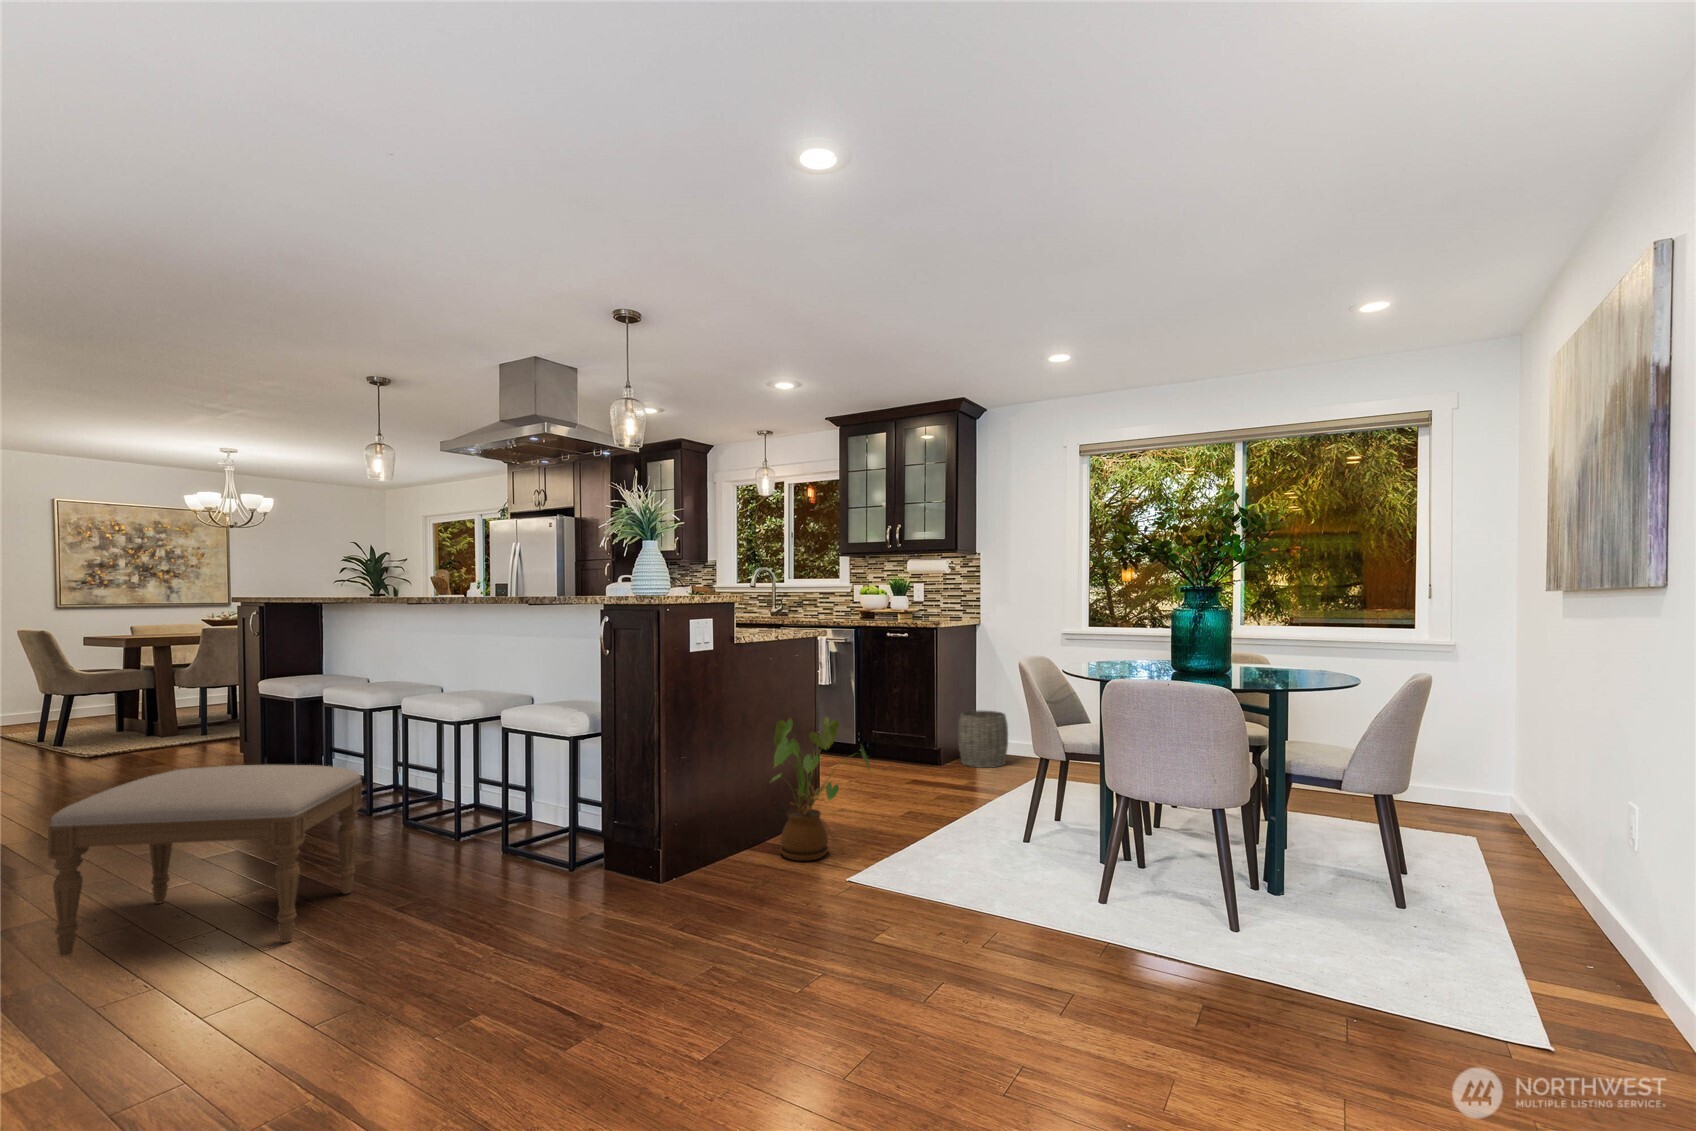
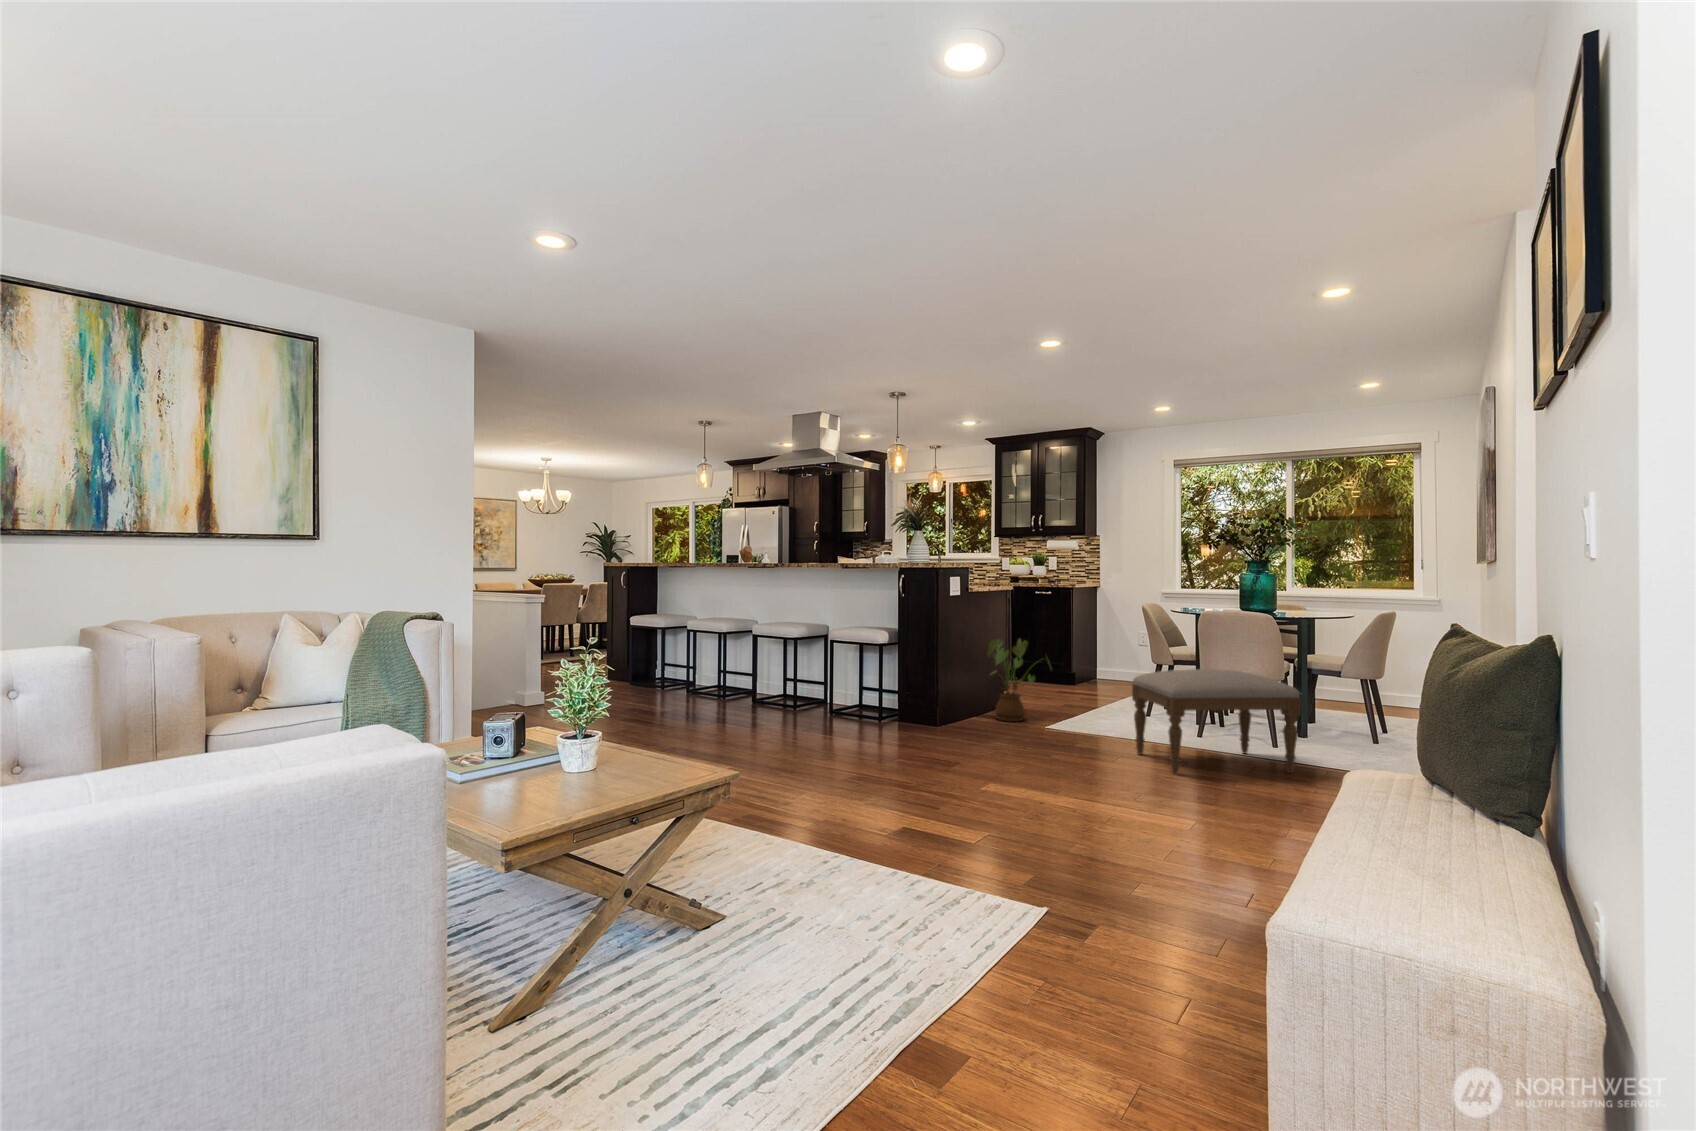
woven basket: present [958,710,1008,768] -> none [1085,648,1121,686]
ottoman: present [48,765,362,956] -> present [1132,669,1301,774]

